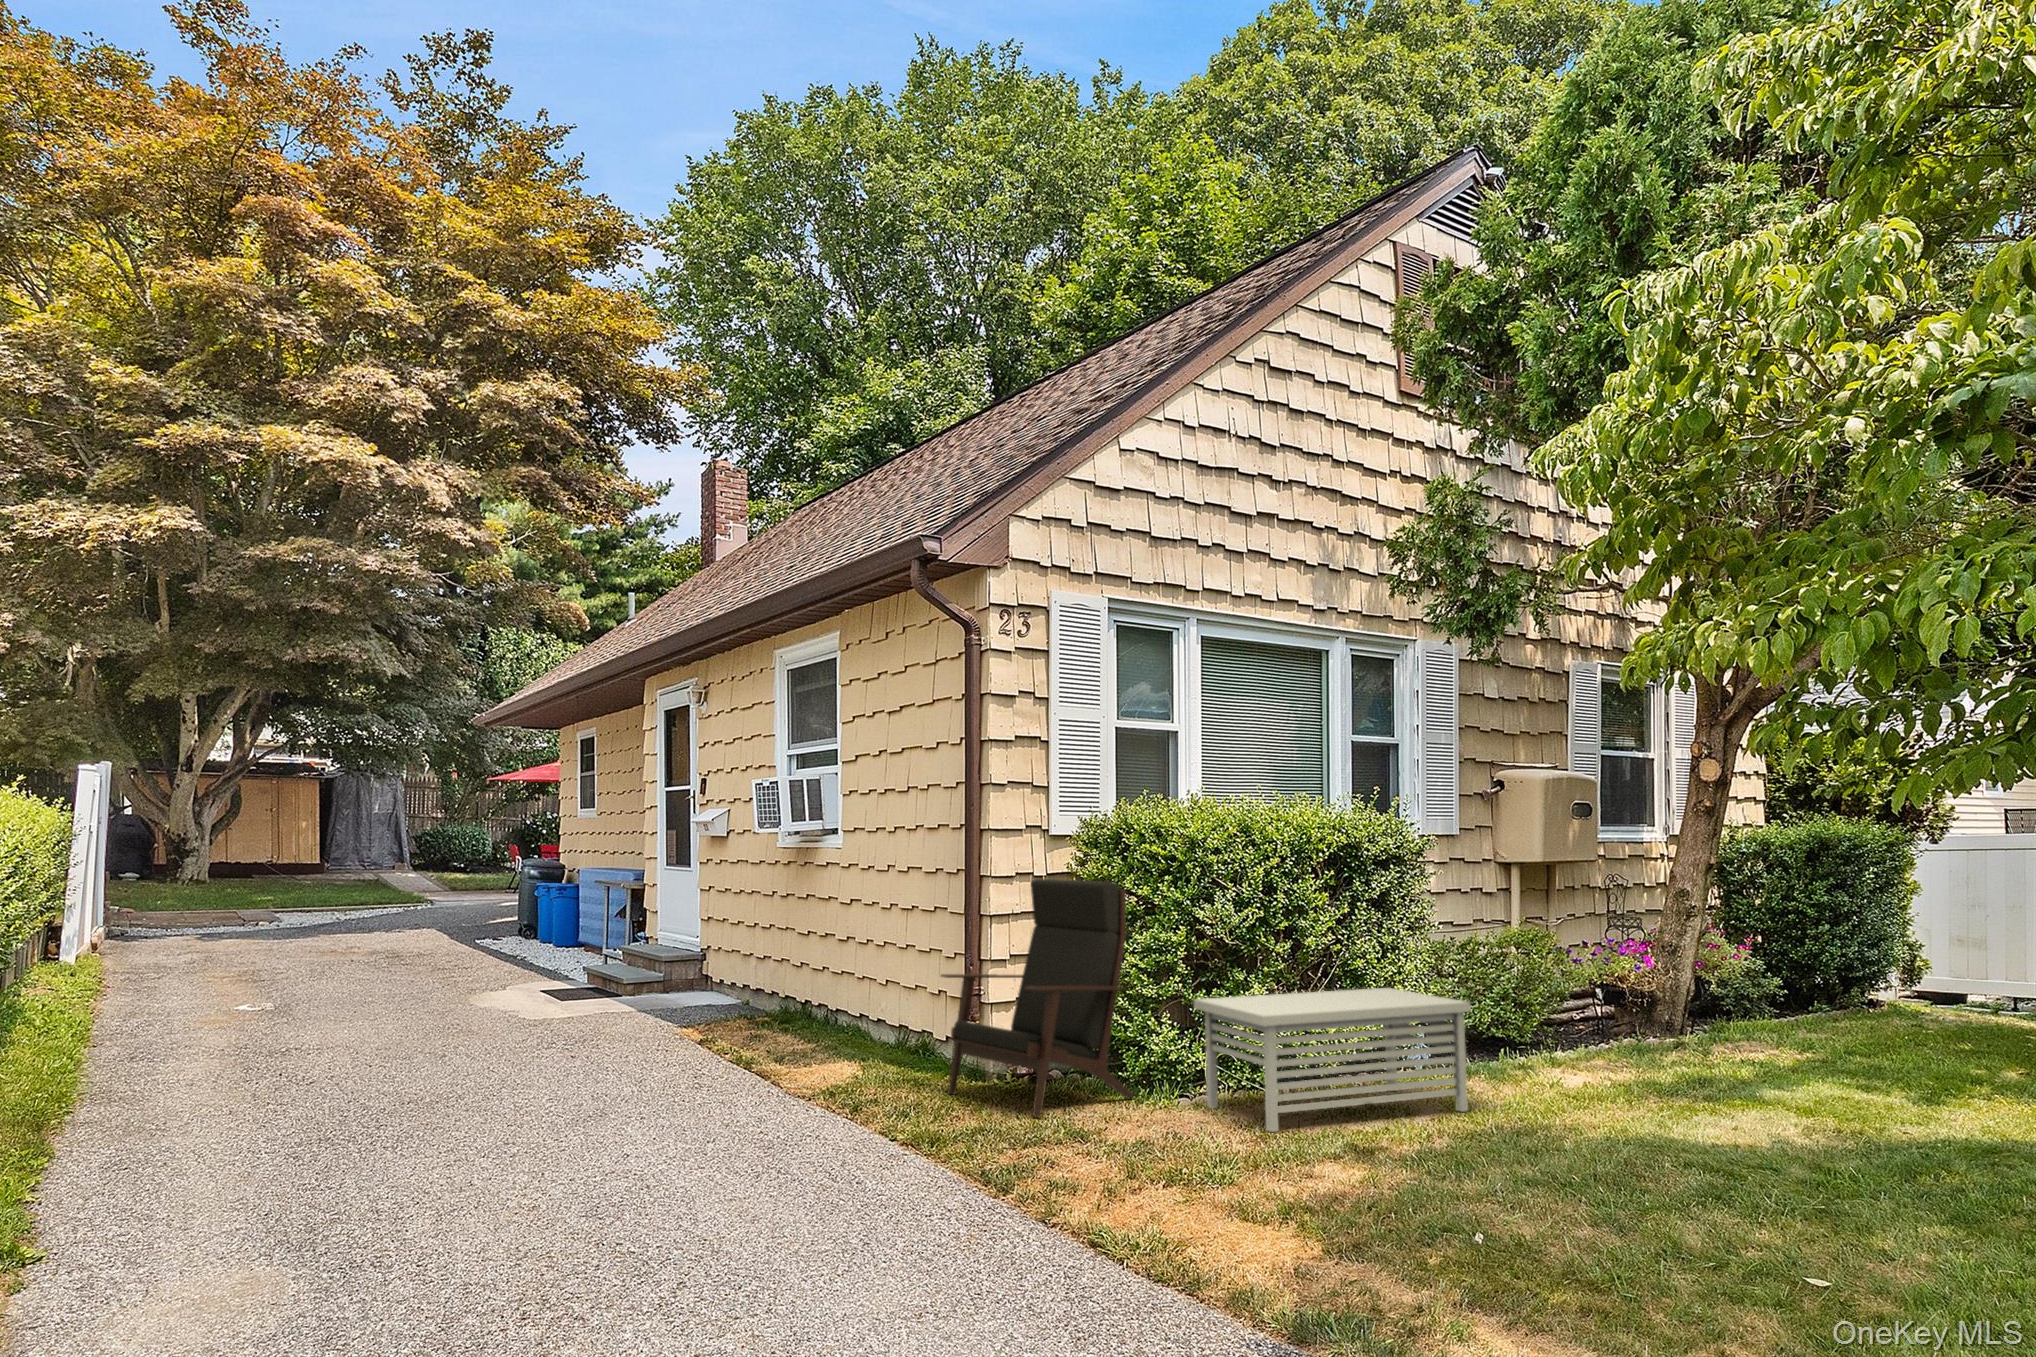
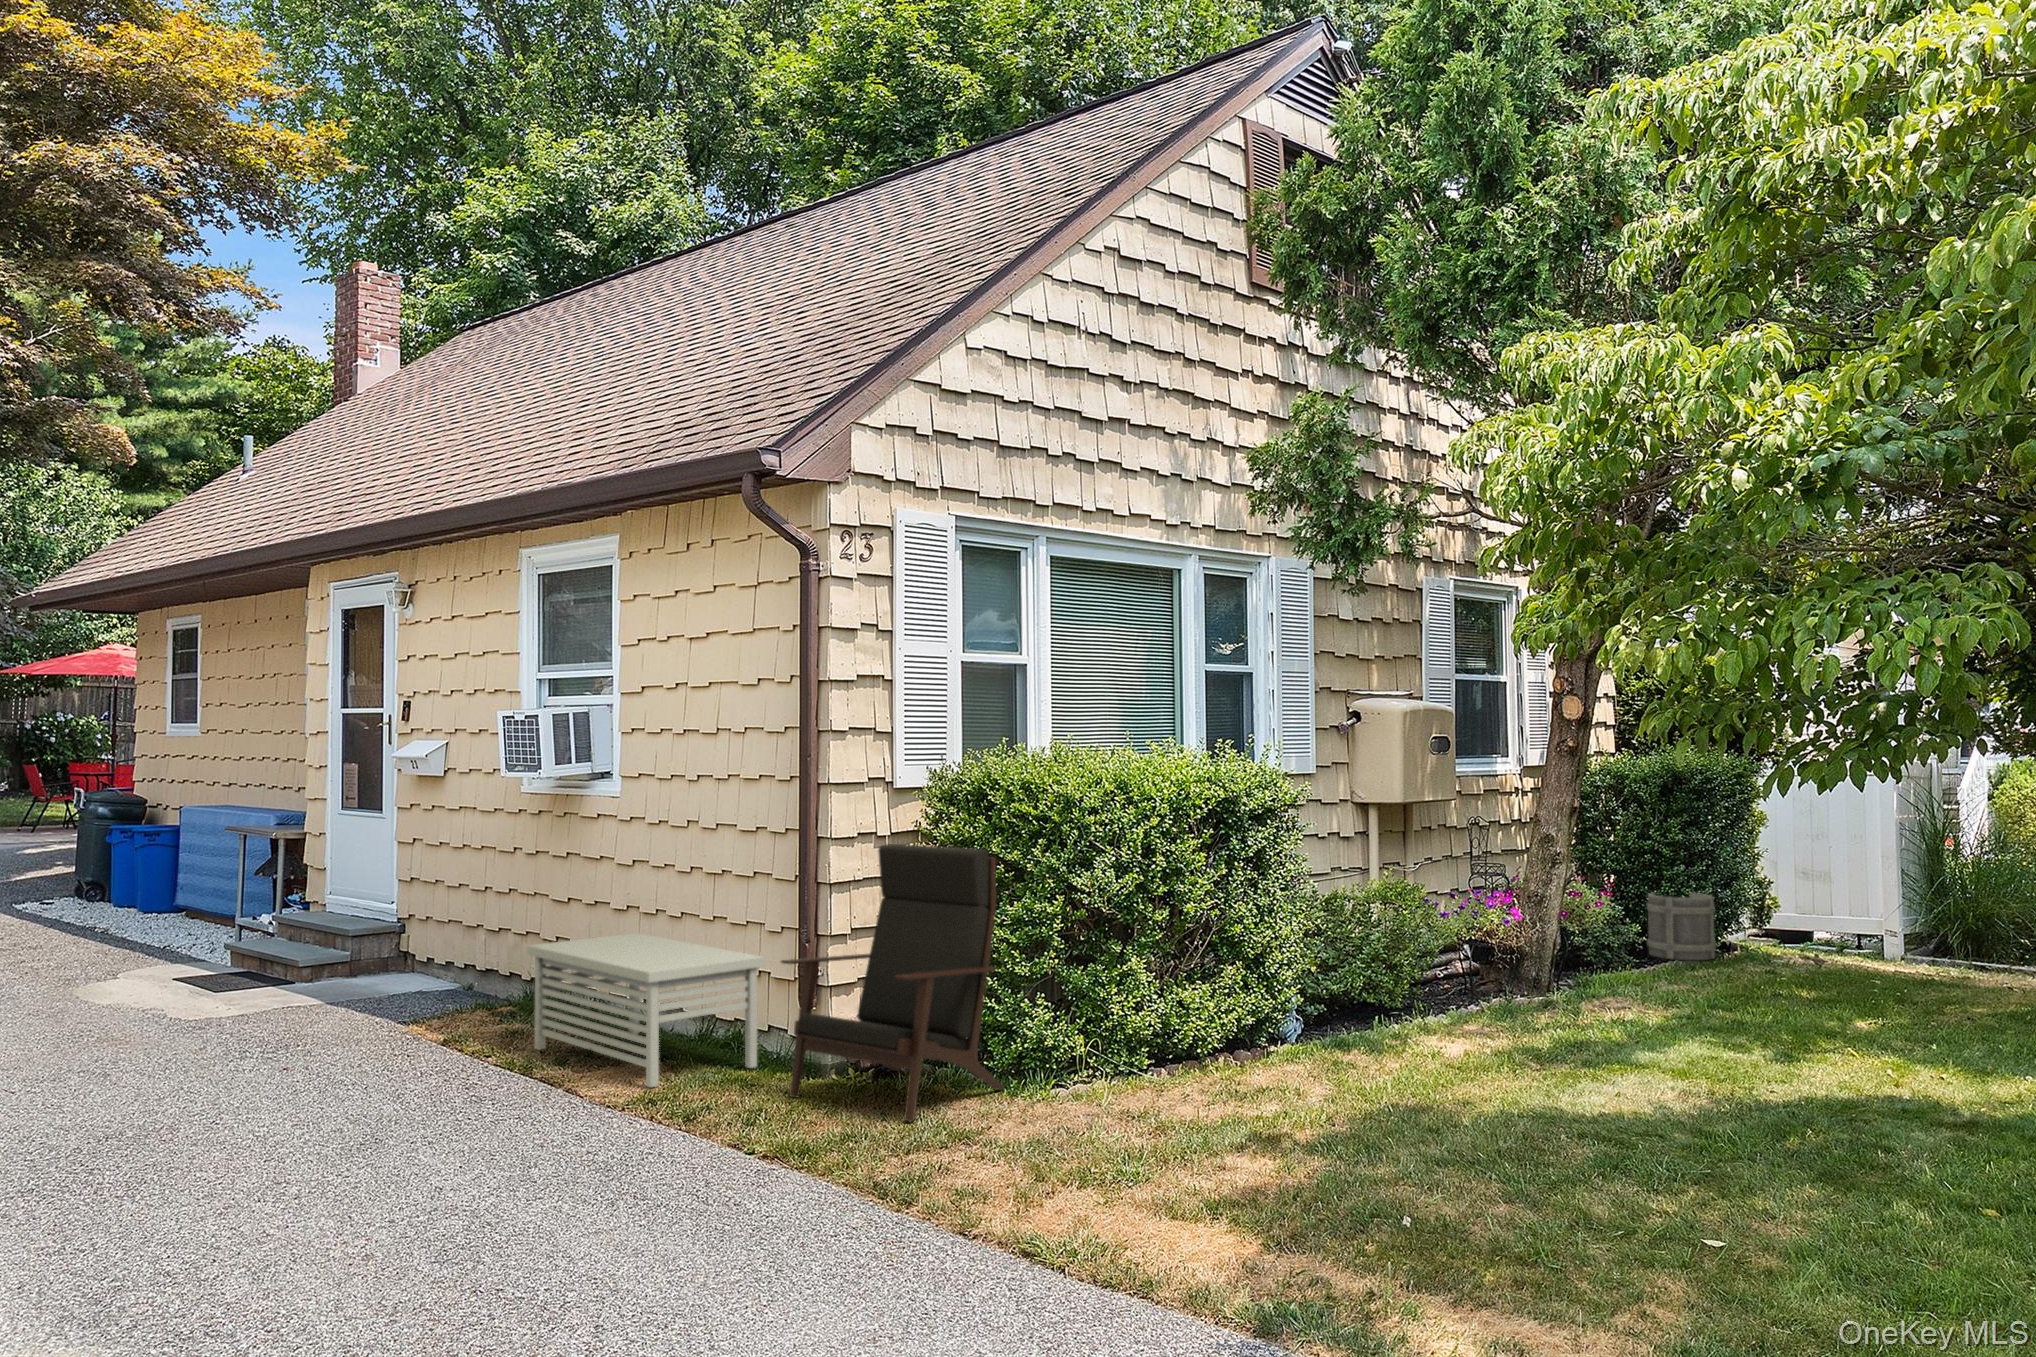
bucket: none [1846,957,1925,1027] -> present [1647,893,1716,960]
storage bench: present [1194,988,1471,1132] -> present [527,933,765,1087]

